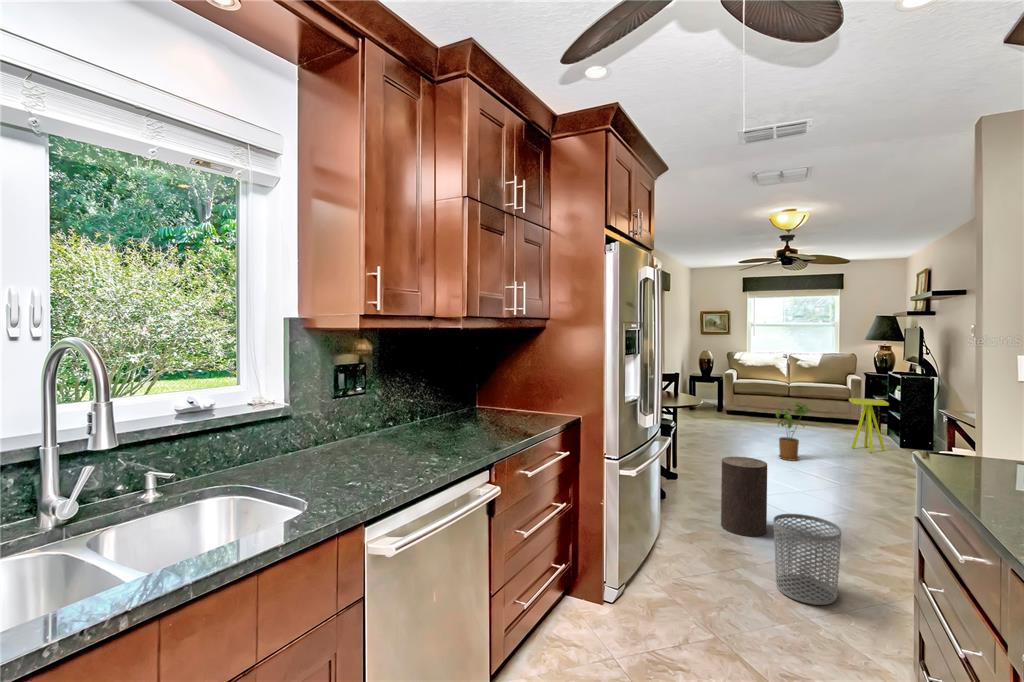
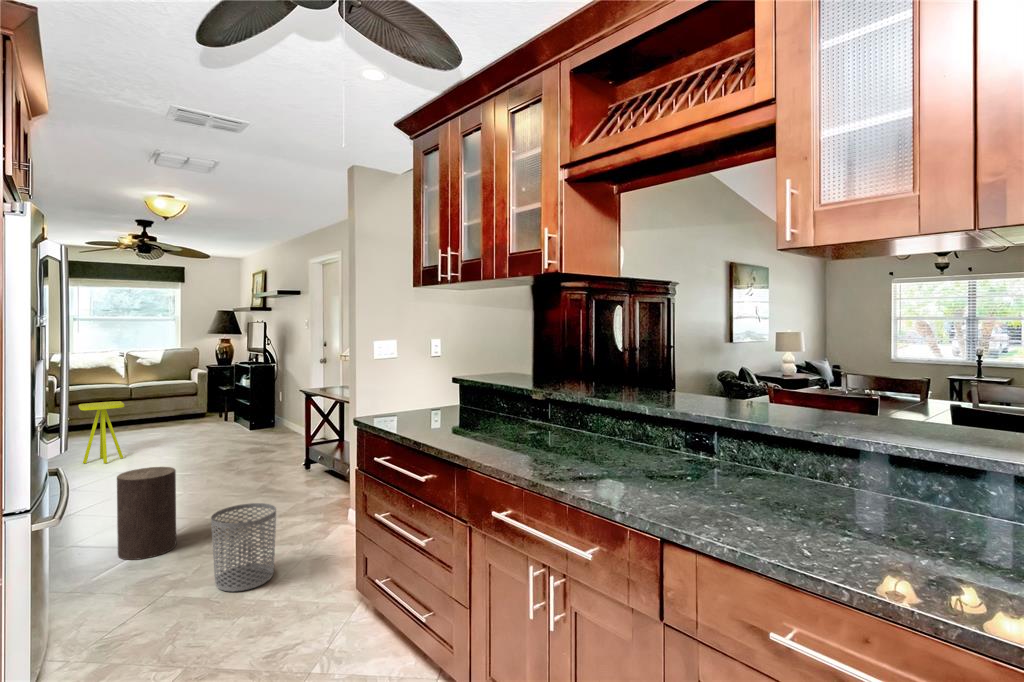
side table: present [849,398,889,452] -> present [78,401,125,463]
house plant: present [776,402,812,461] -> none [138,401,183,467]

